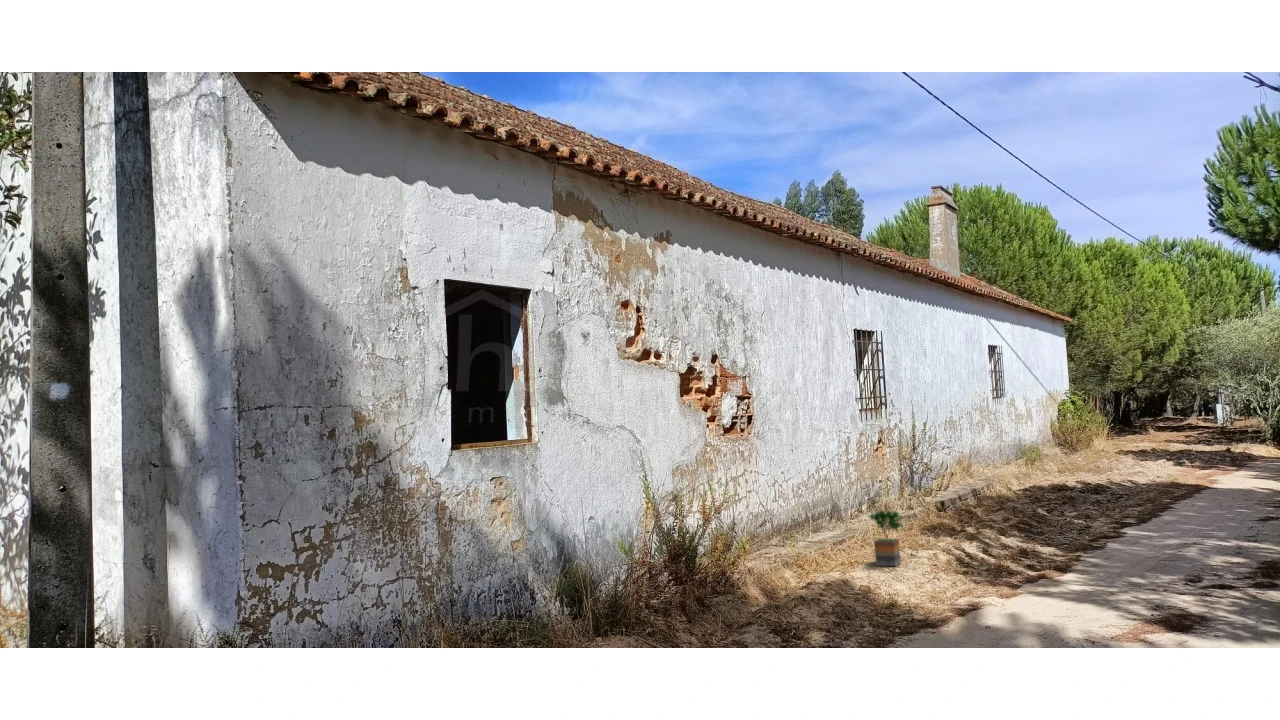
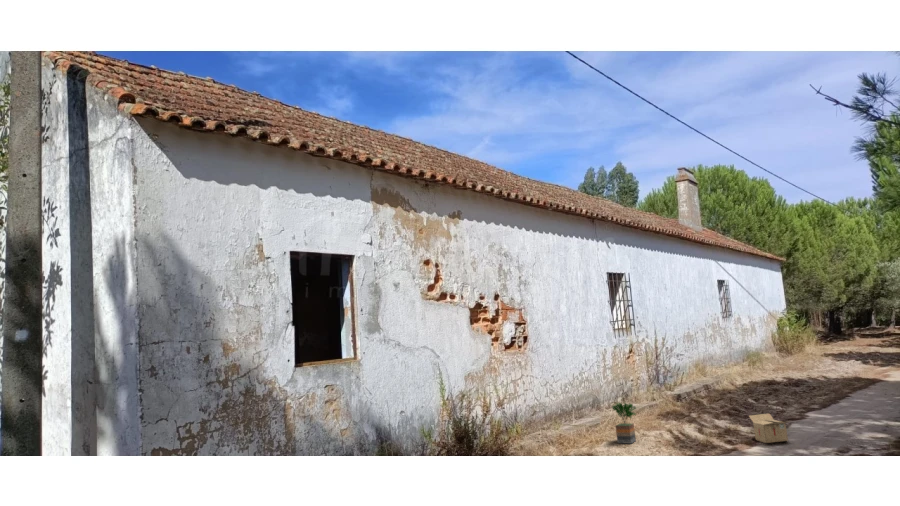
cardboard box: none [1056,527,1114,567] -> present [749,414,788,443]

